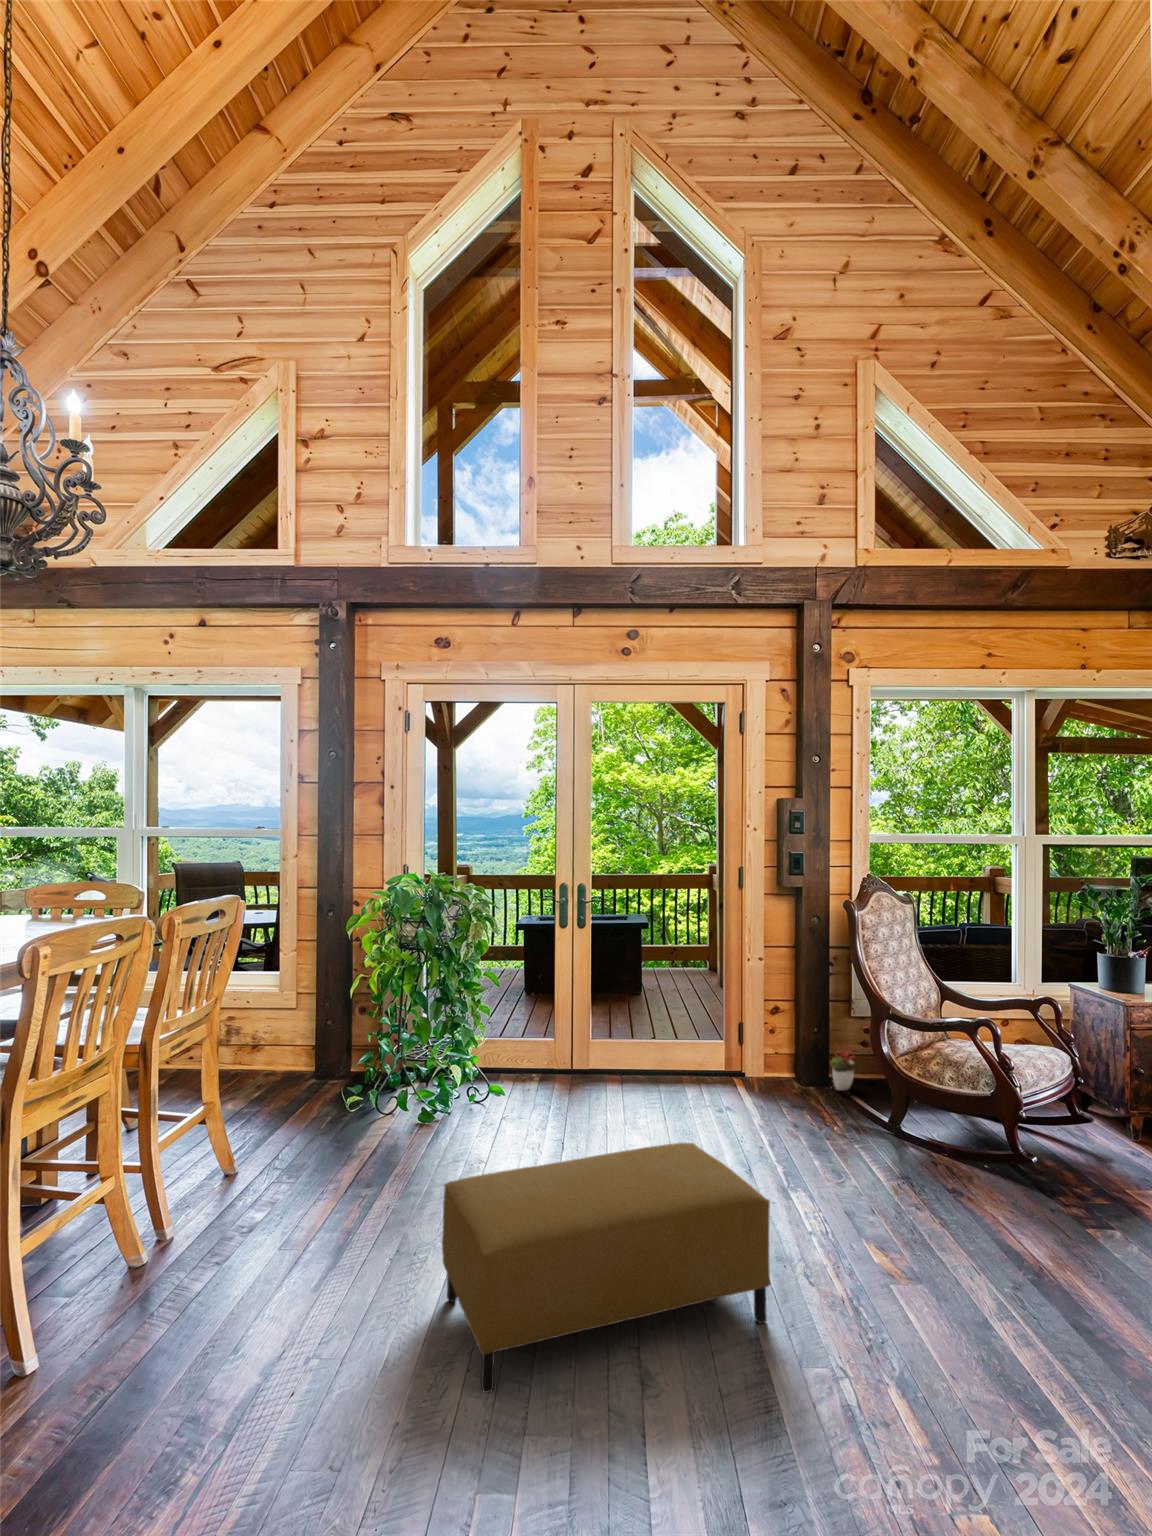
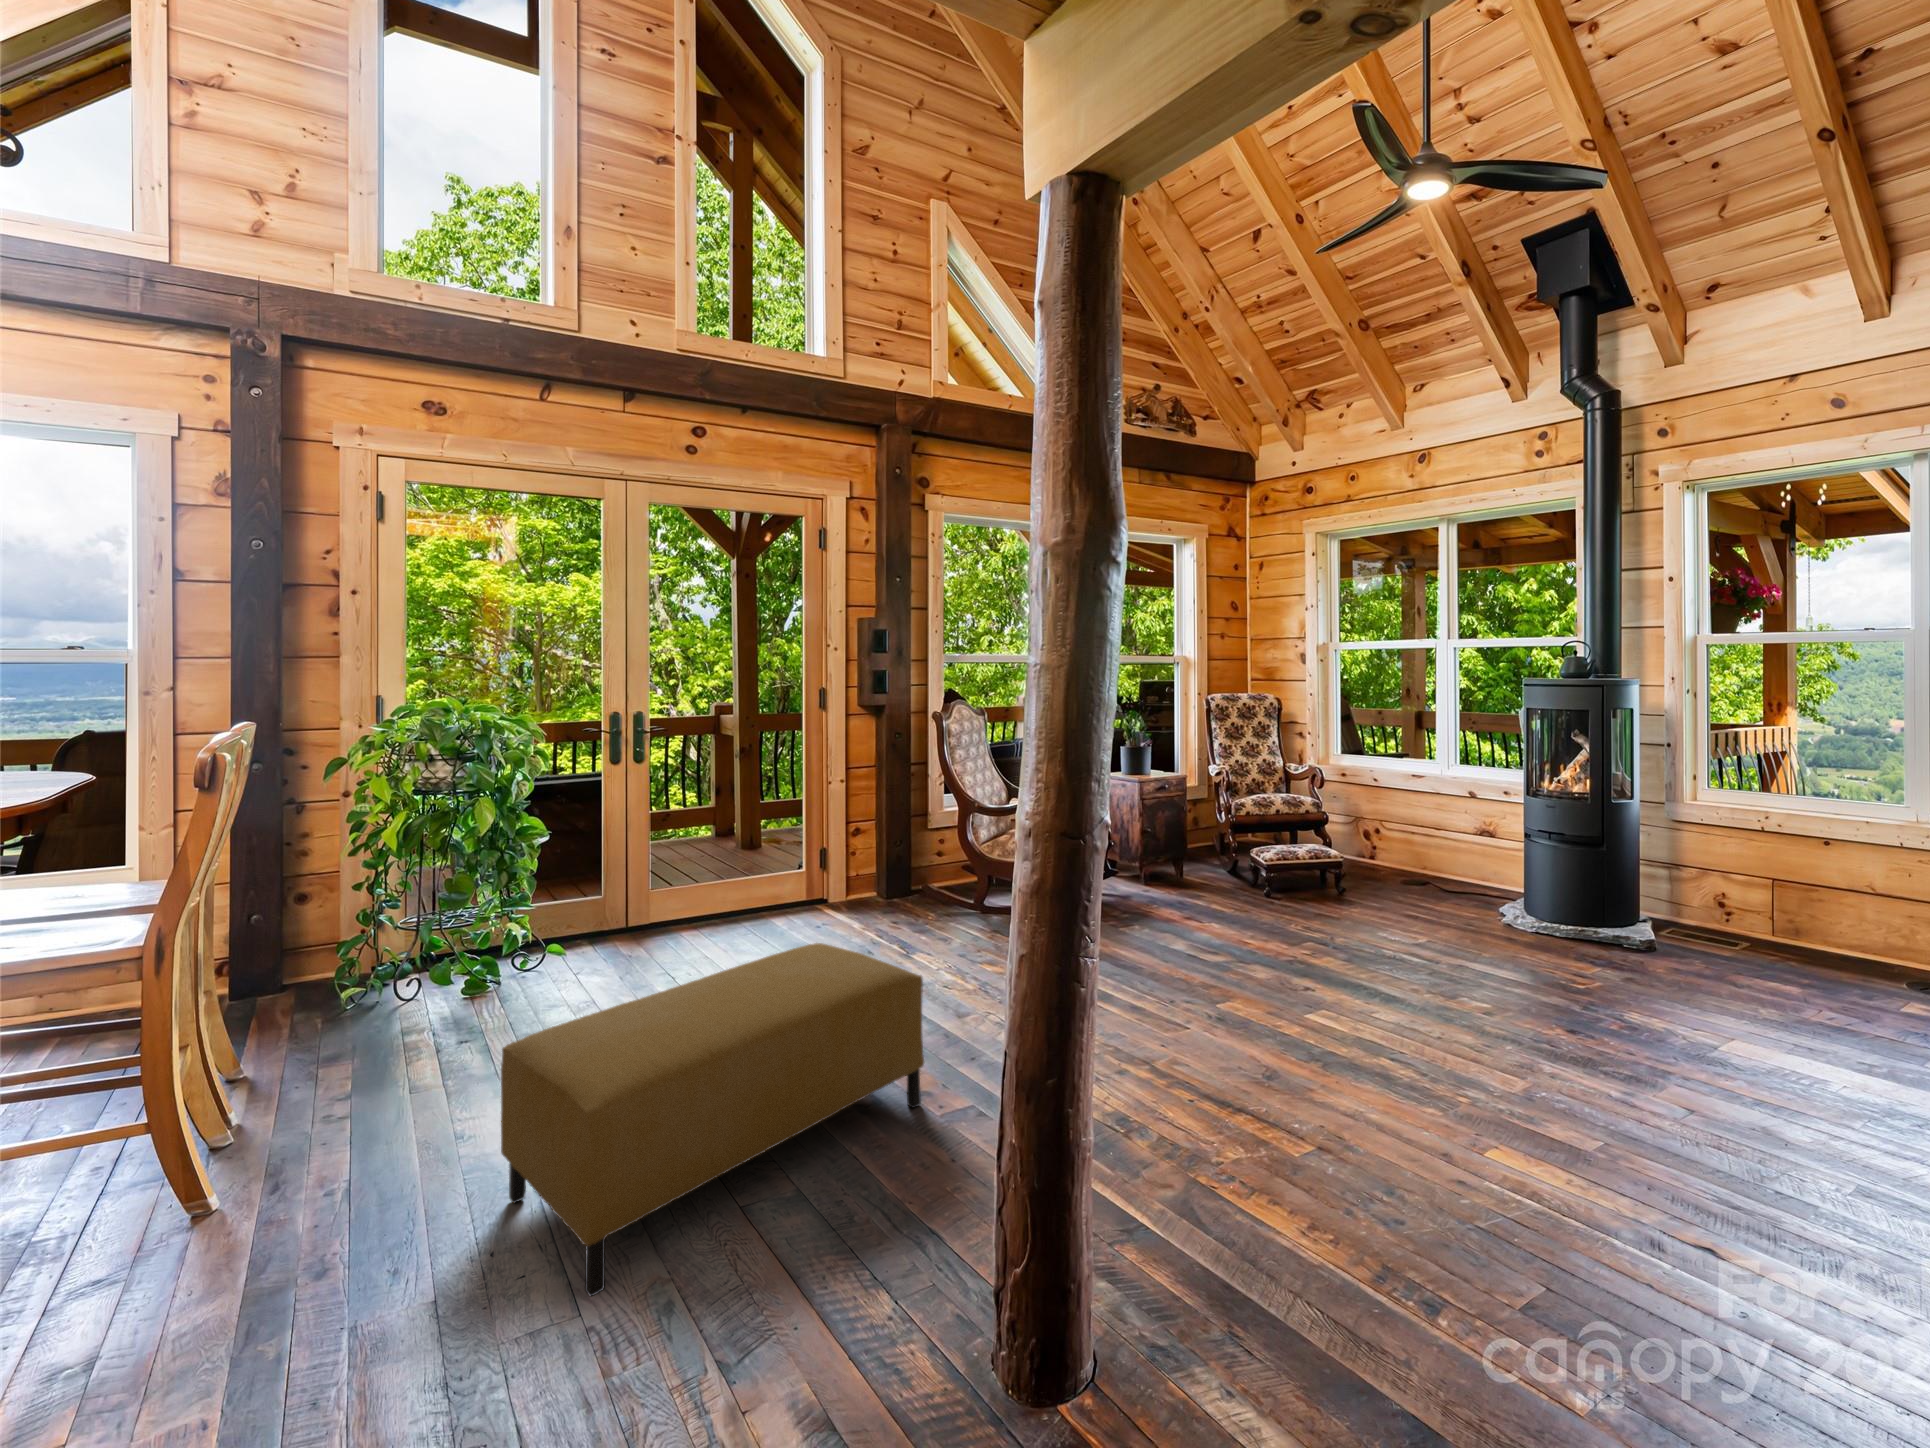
decorative plant: present [830,1047,855,1090] -> none [913,849,935,894]

